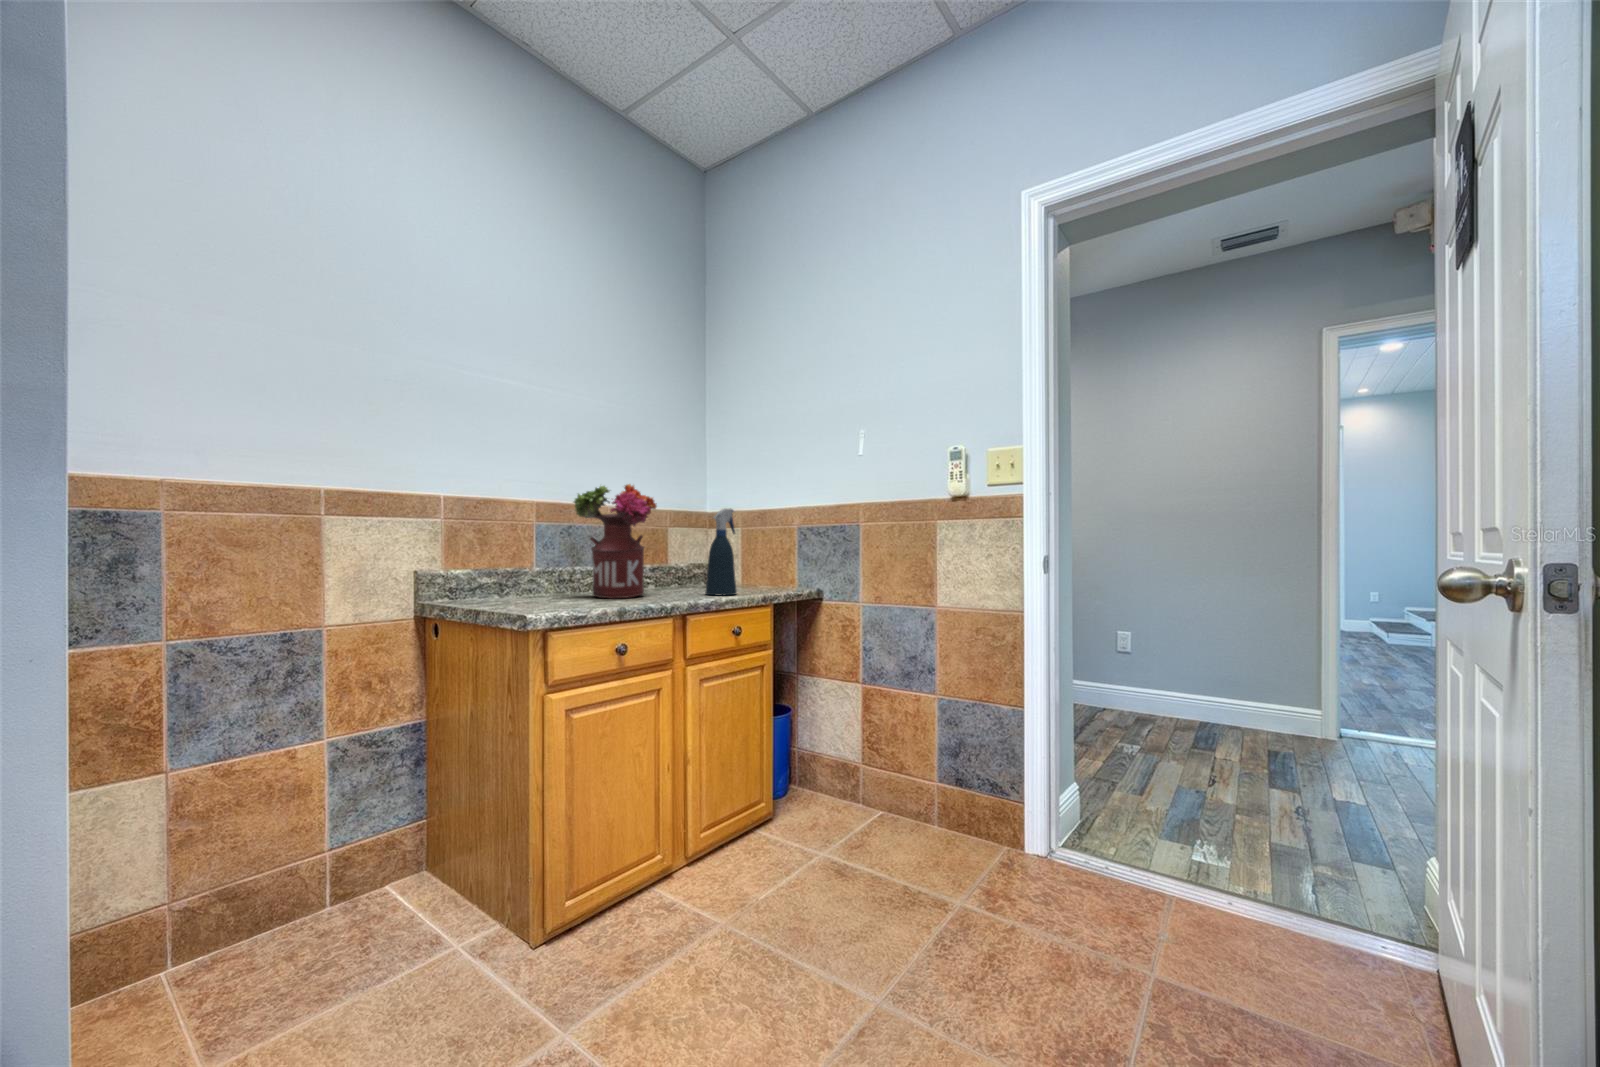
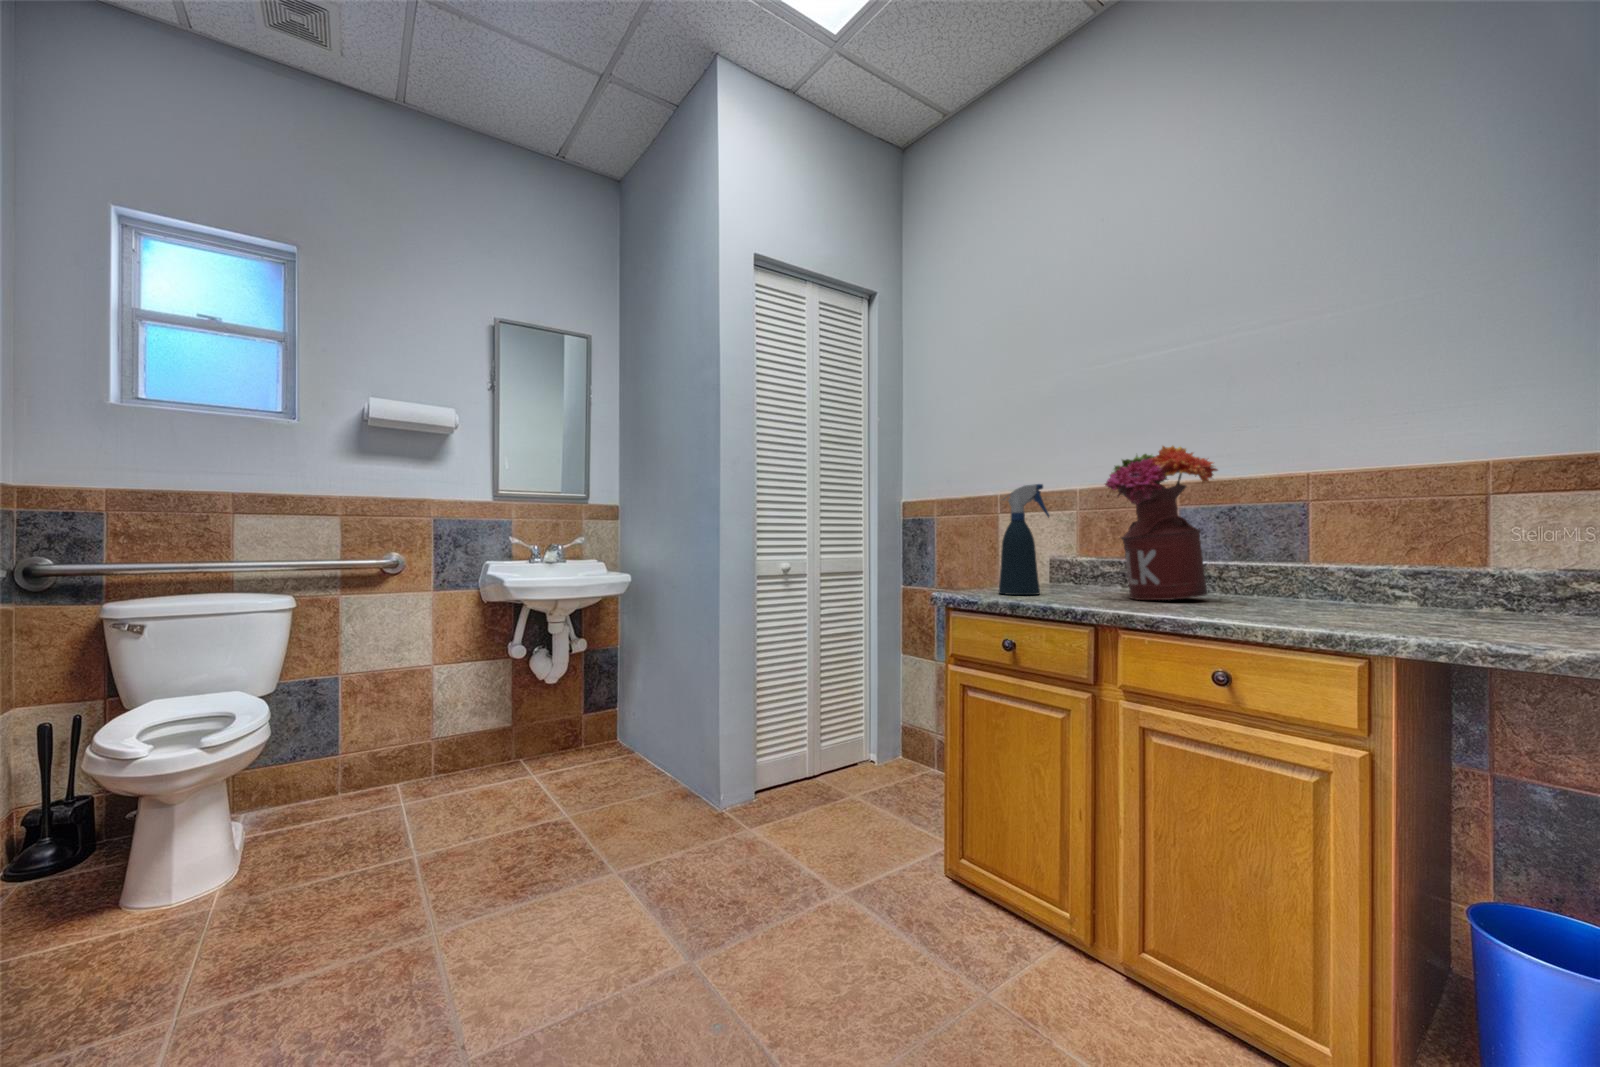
spray bottle: present [705,509,737,595] -> present [999,484,1049,595]

